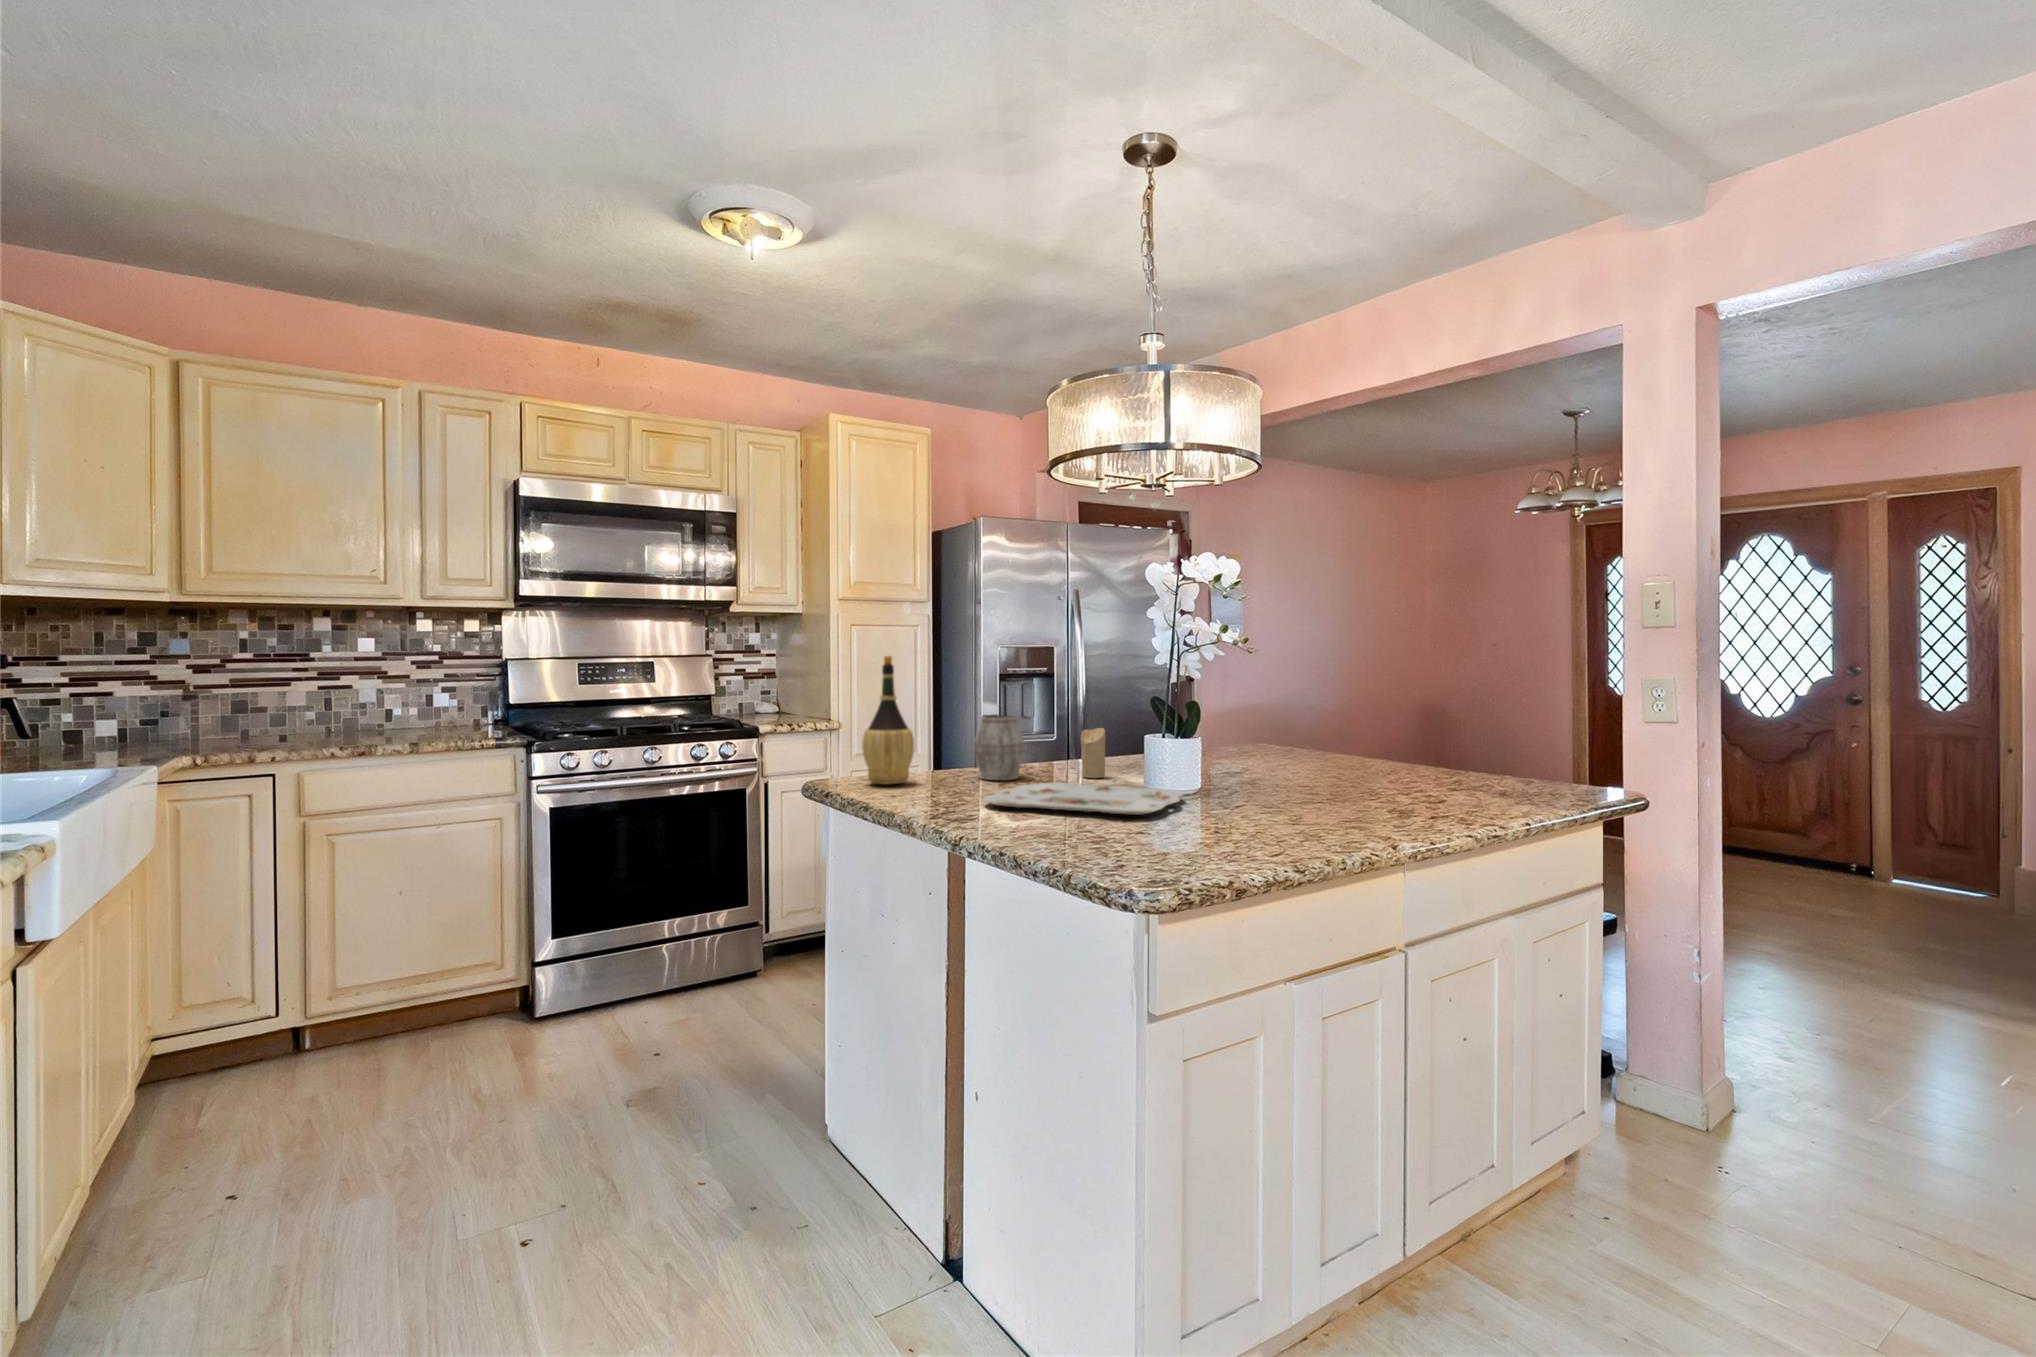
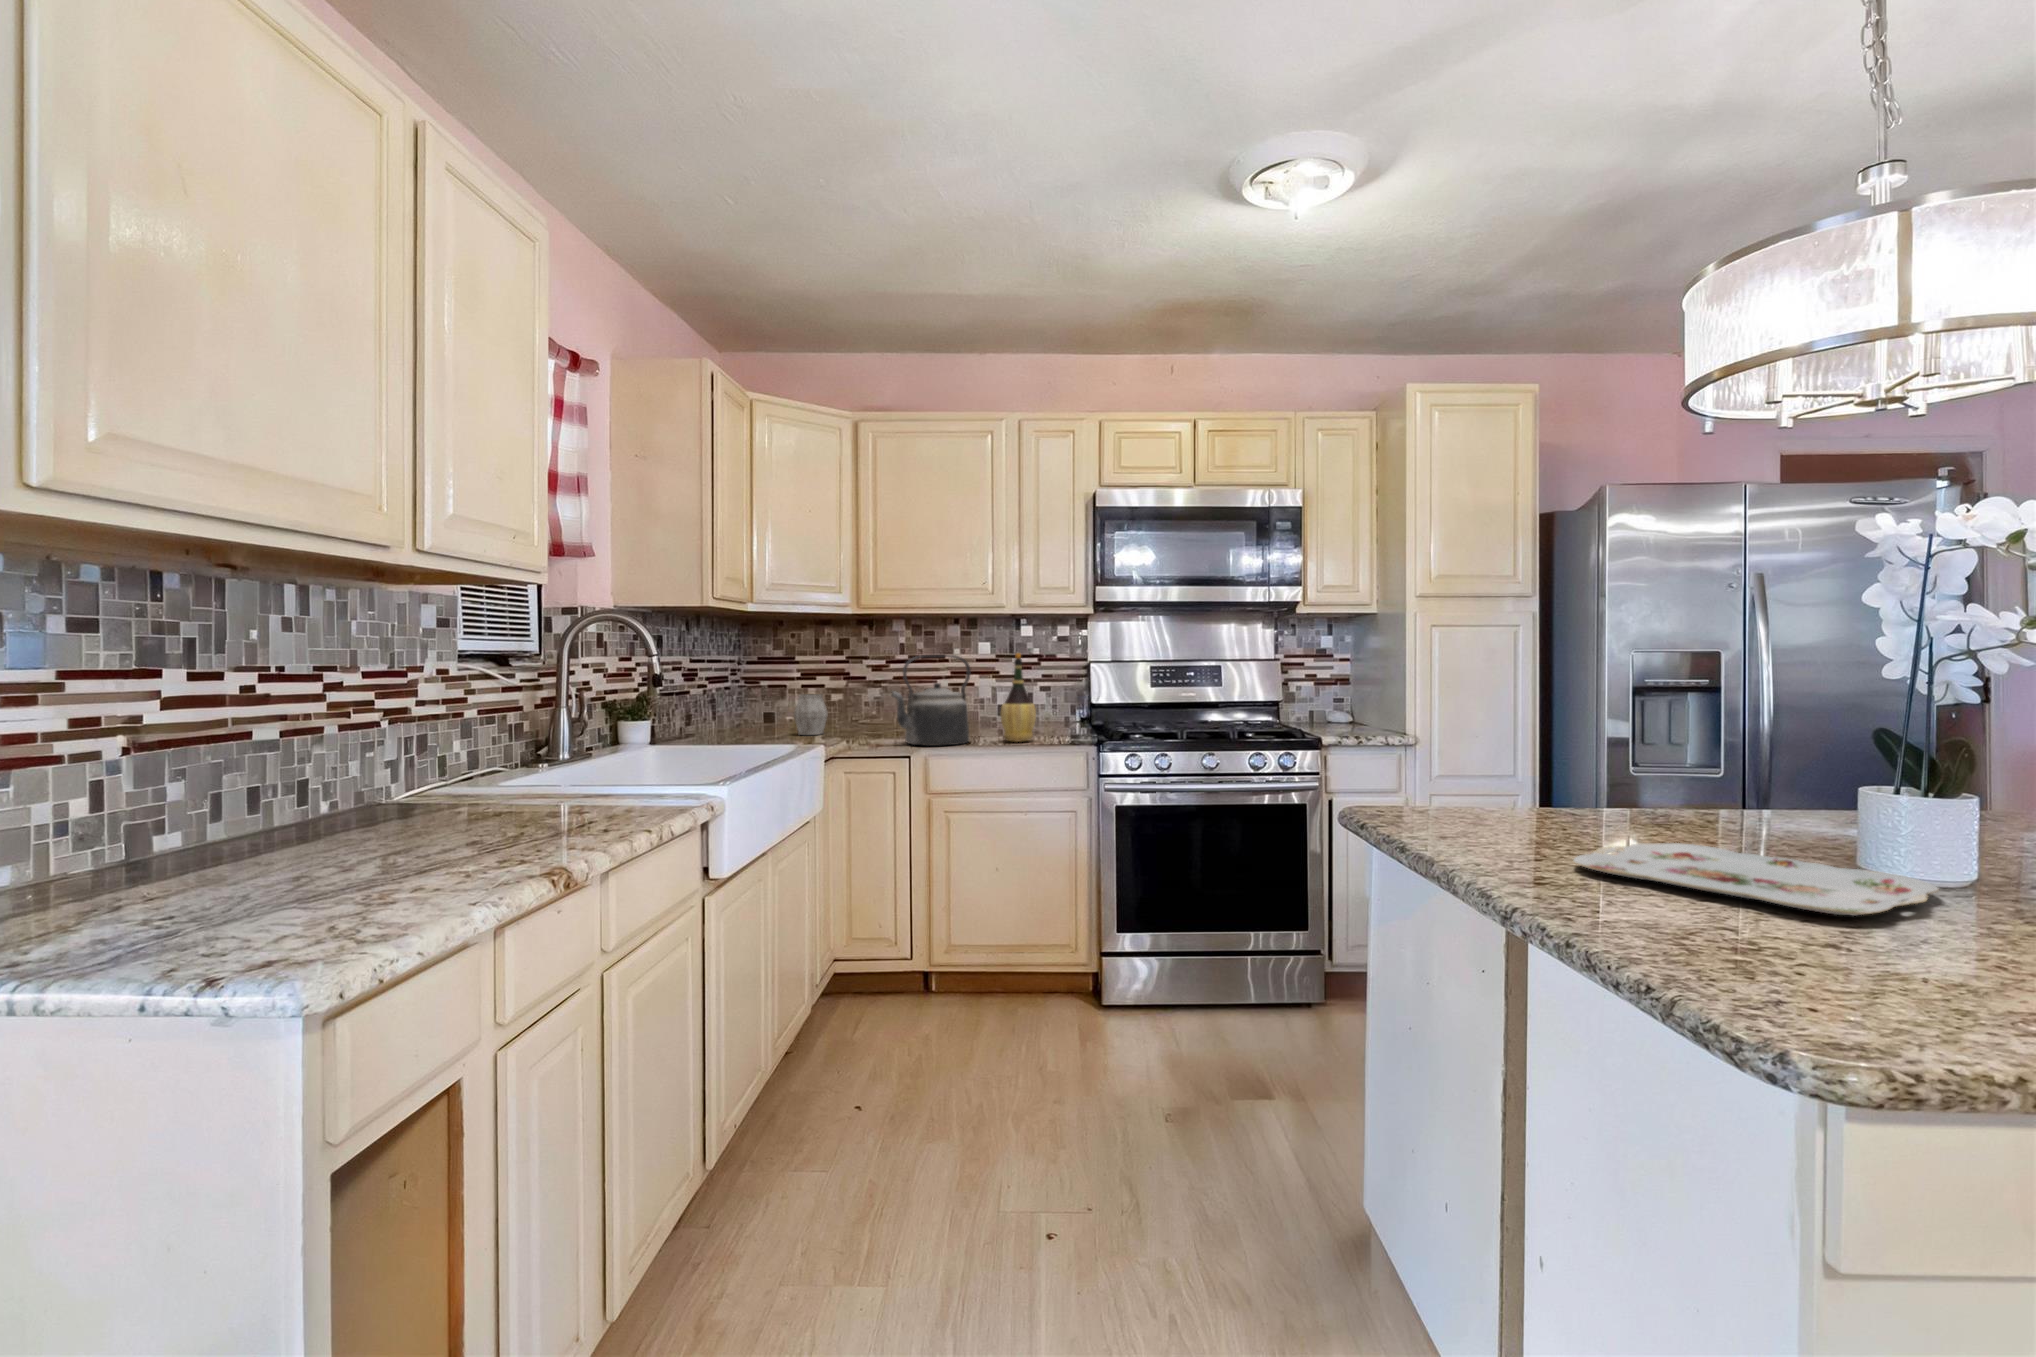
kettle: none [250,651,362,757] -> present [891,655,971,746]
wine bottle: present [862,656,914,784] -> present [1001,653,1036,742]
mug: present [973,715,1025,780] -> present [794,694,828,735]
candle: present [1081,728,1105,778] -> none [1751,771,1796,843]

